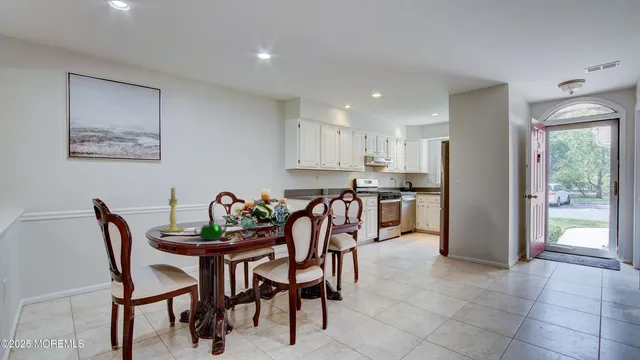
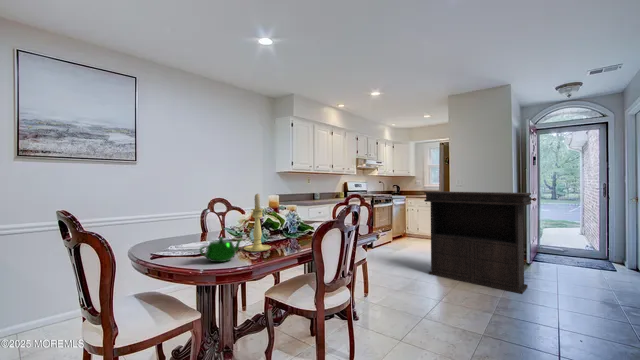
candle holder: present [162,188,184,232] -> present [244,194,271,252]
console table: none [419,188,518,285] -> present [424,191,531,293]

